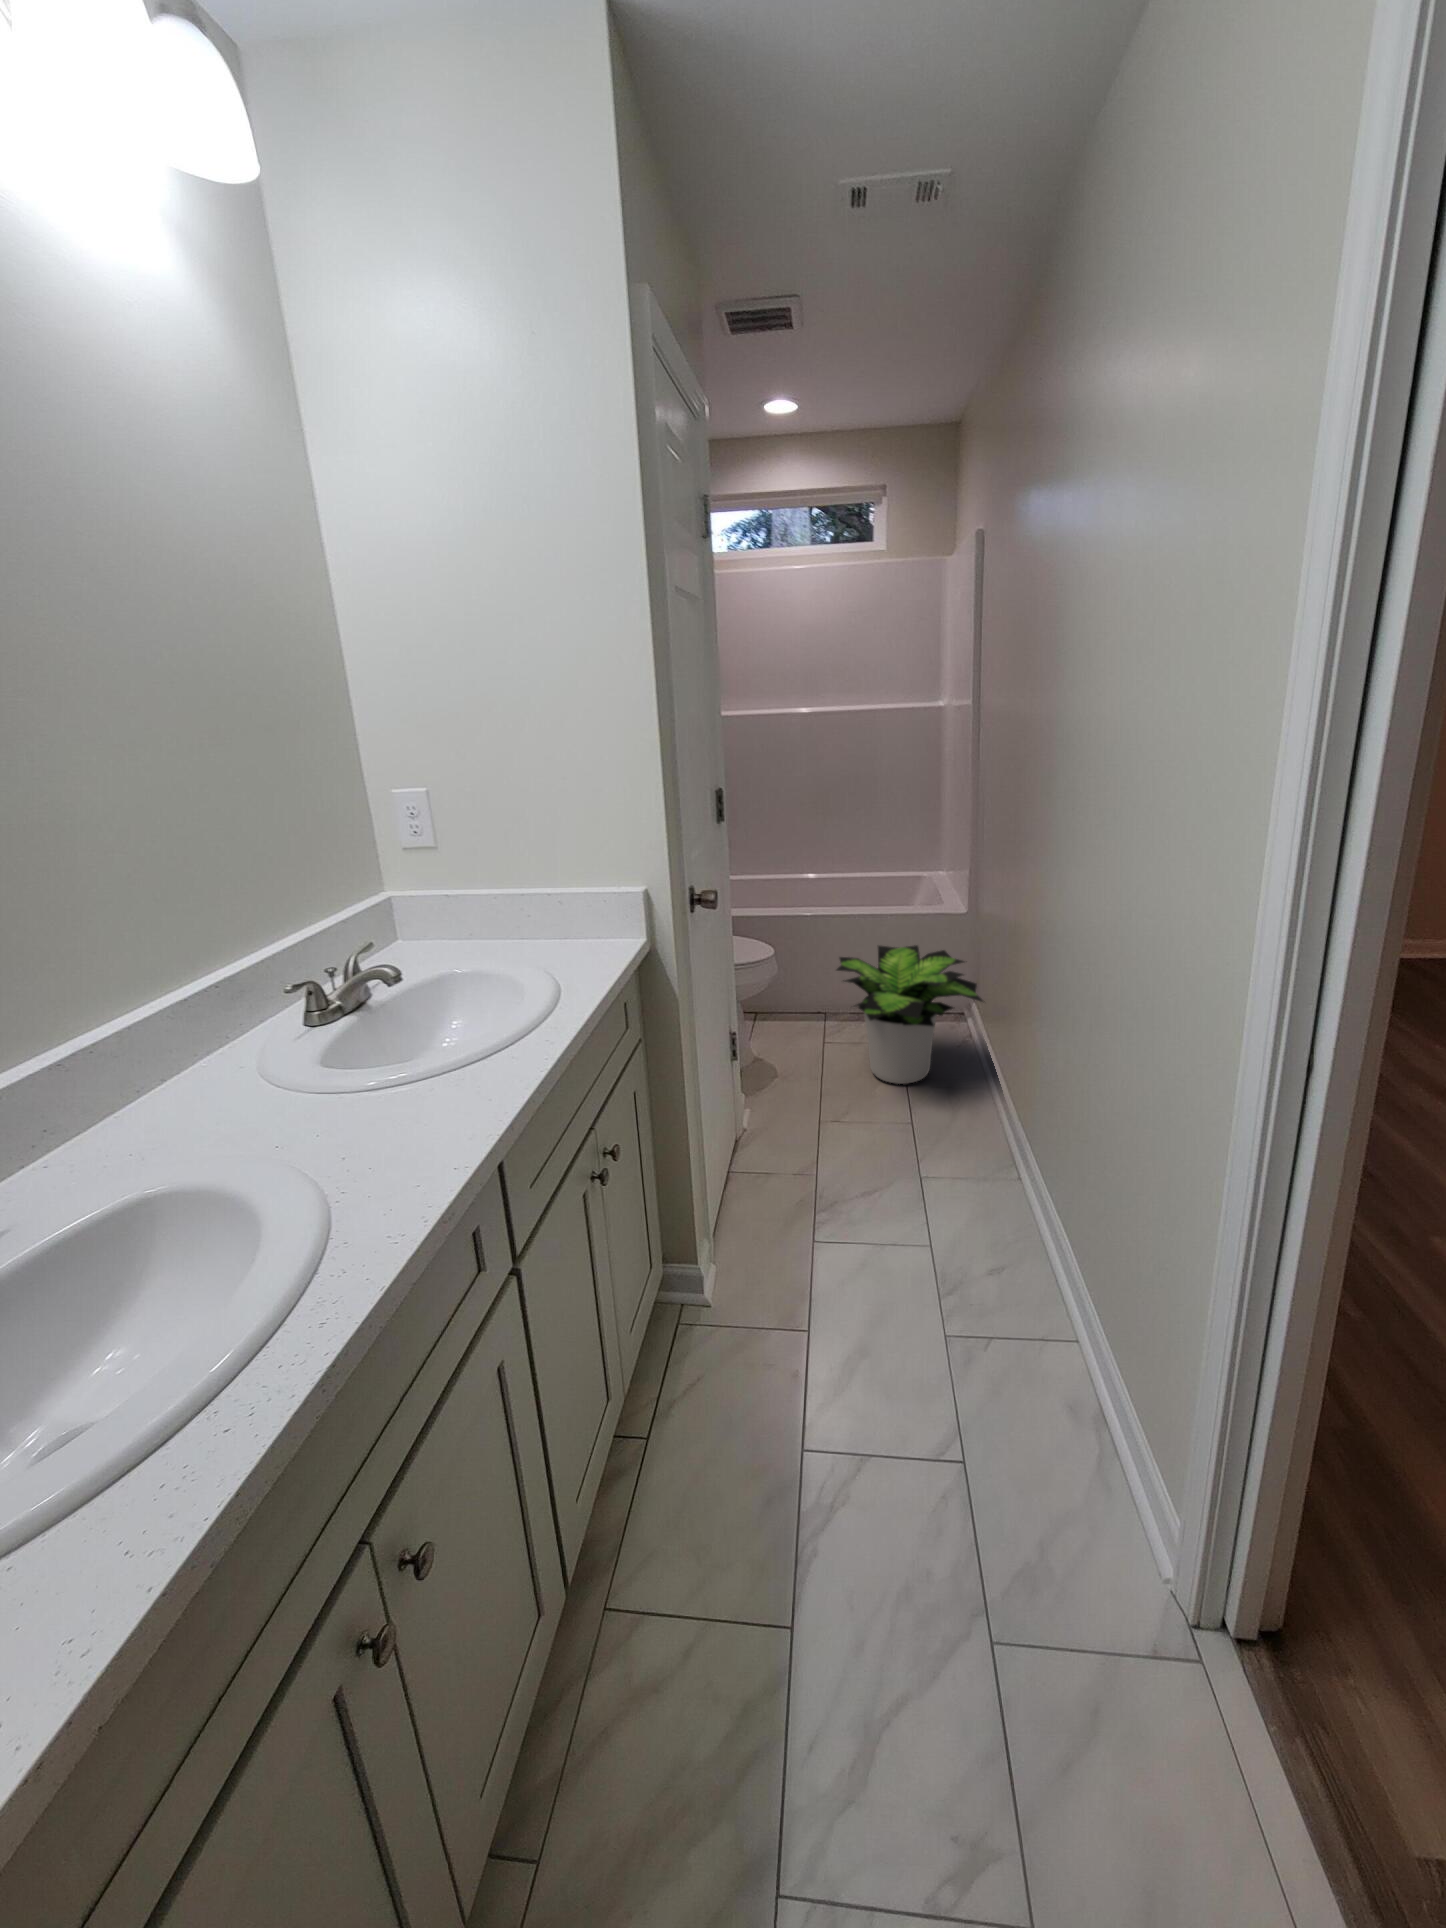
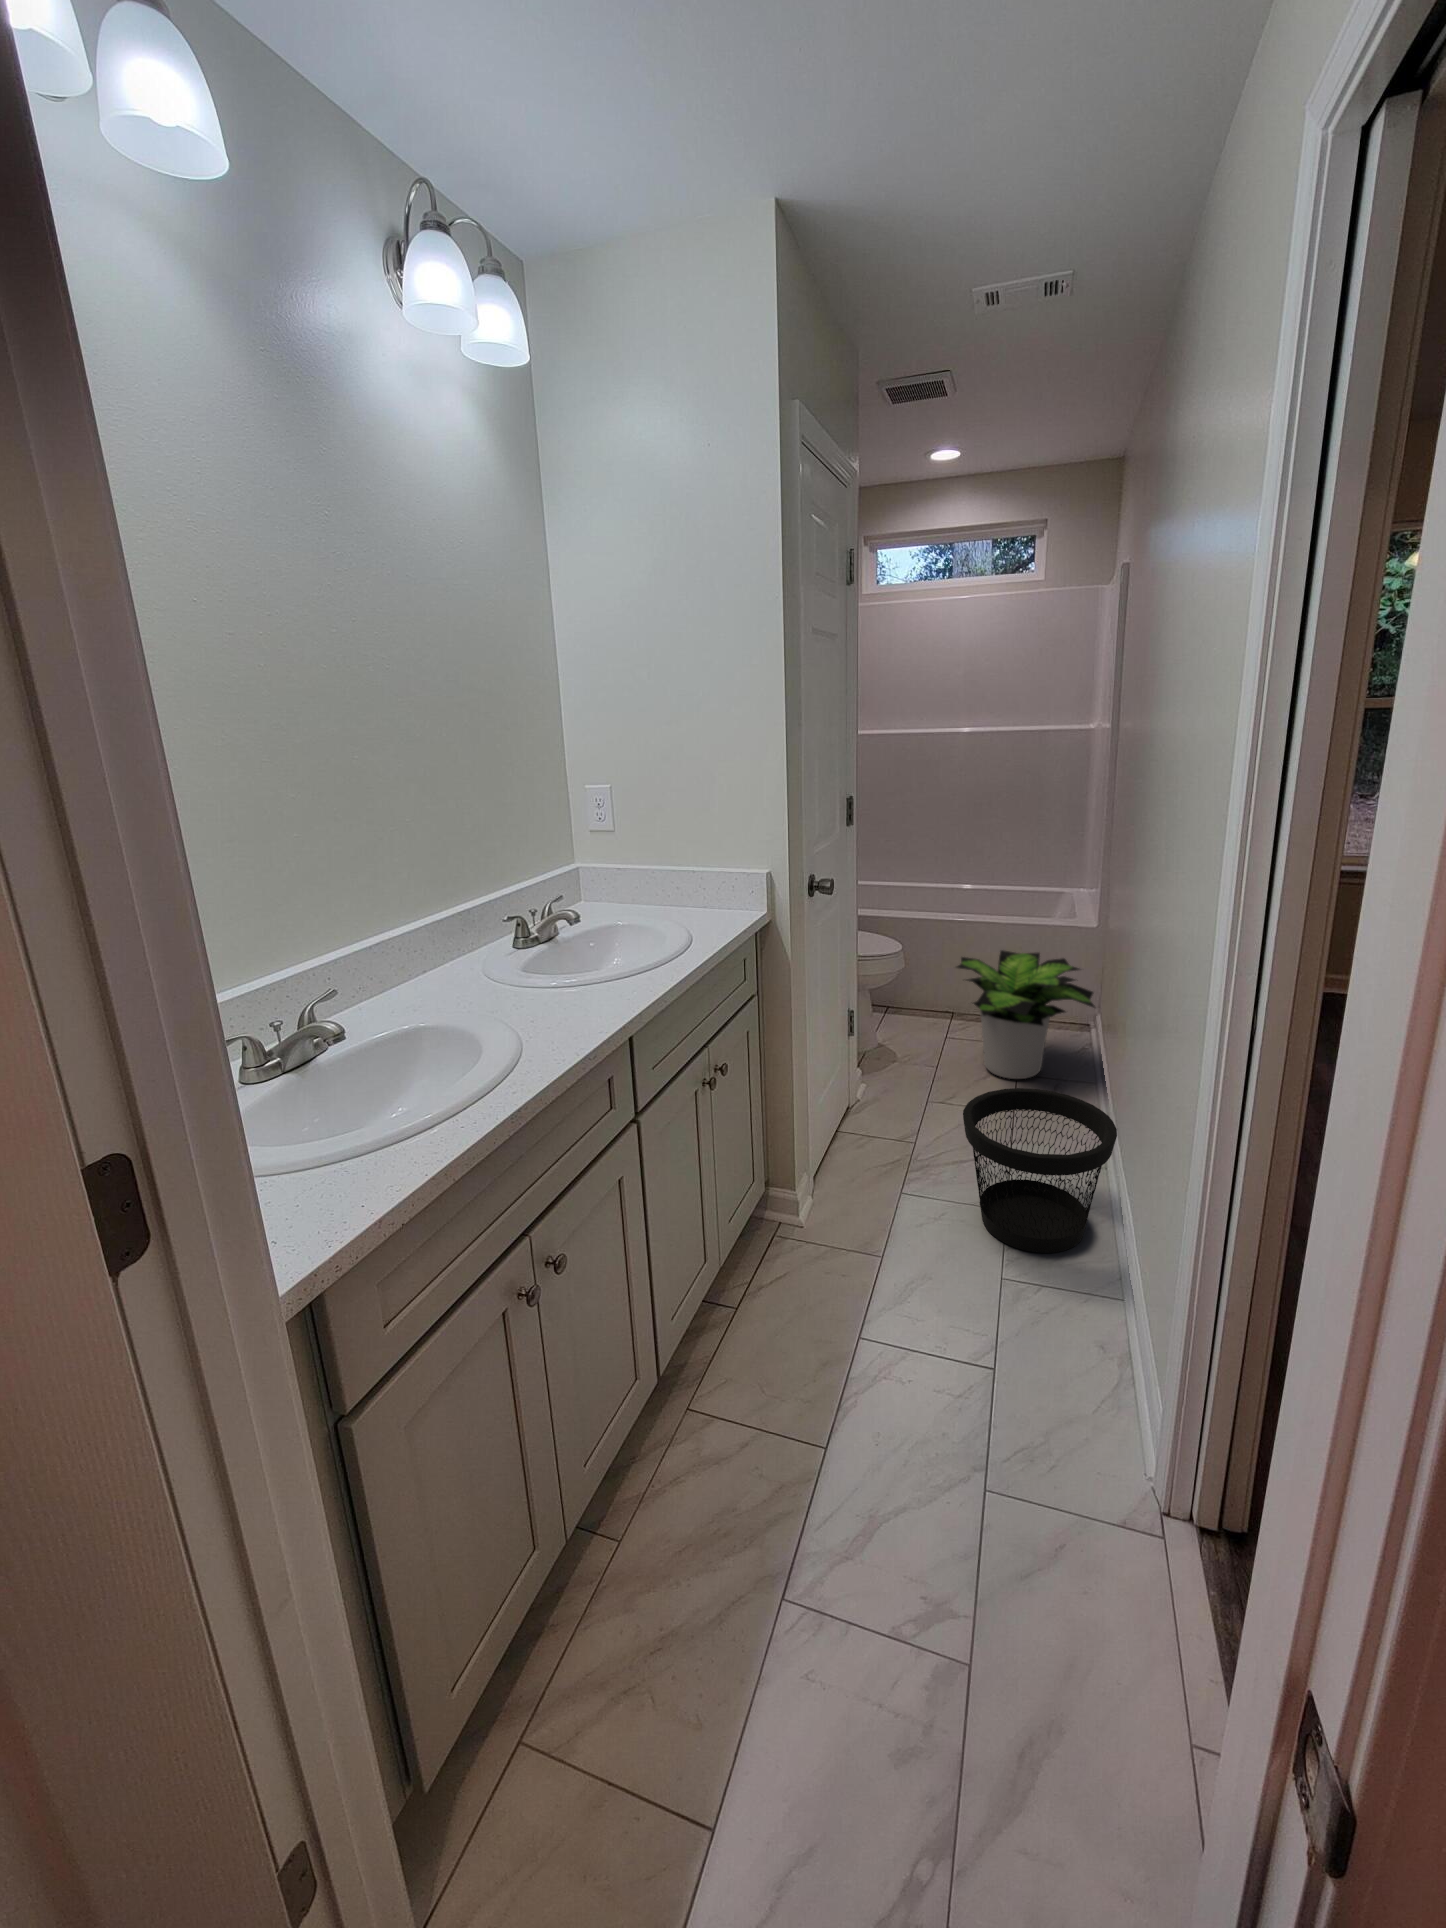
wastebasket: none [882,1107,1051,1296] -> present [963,1088,1117,1253]

